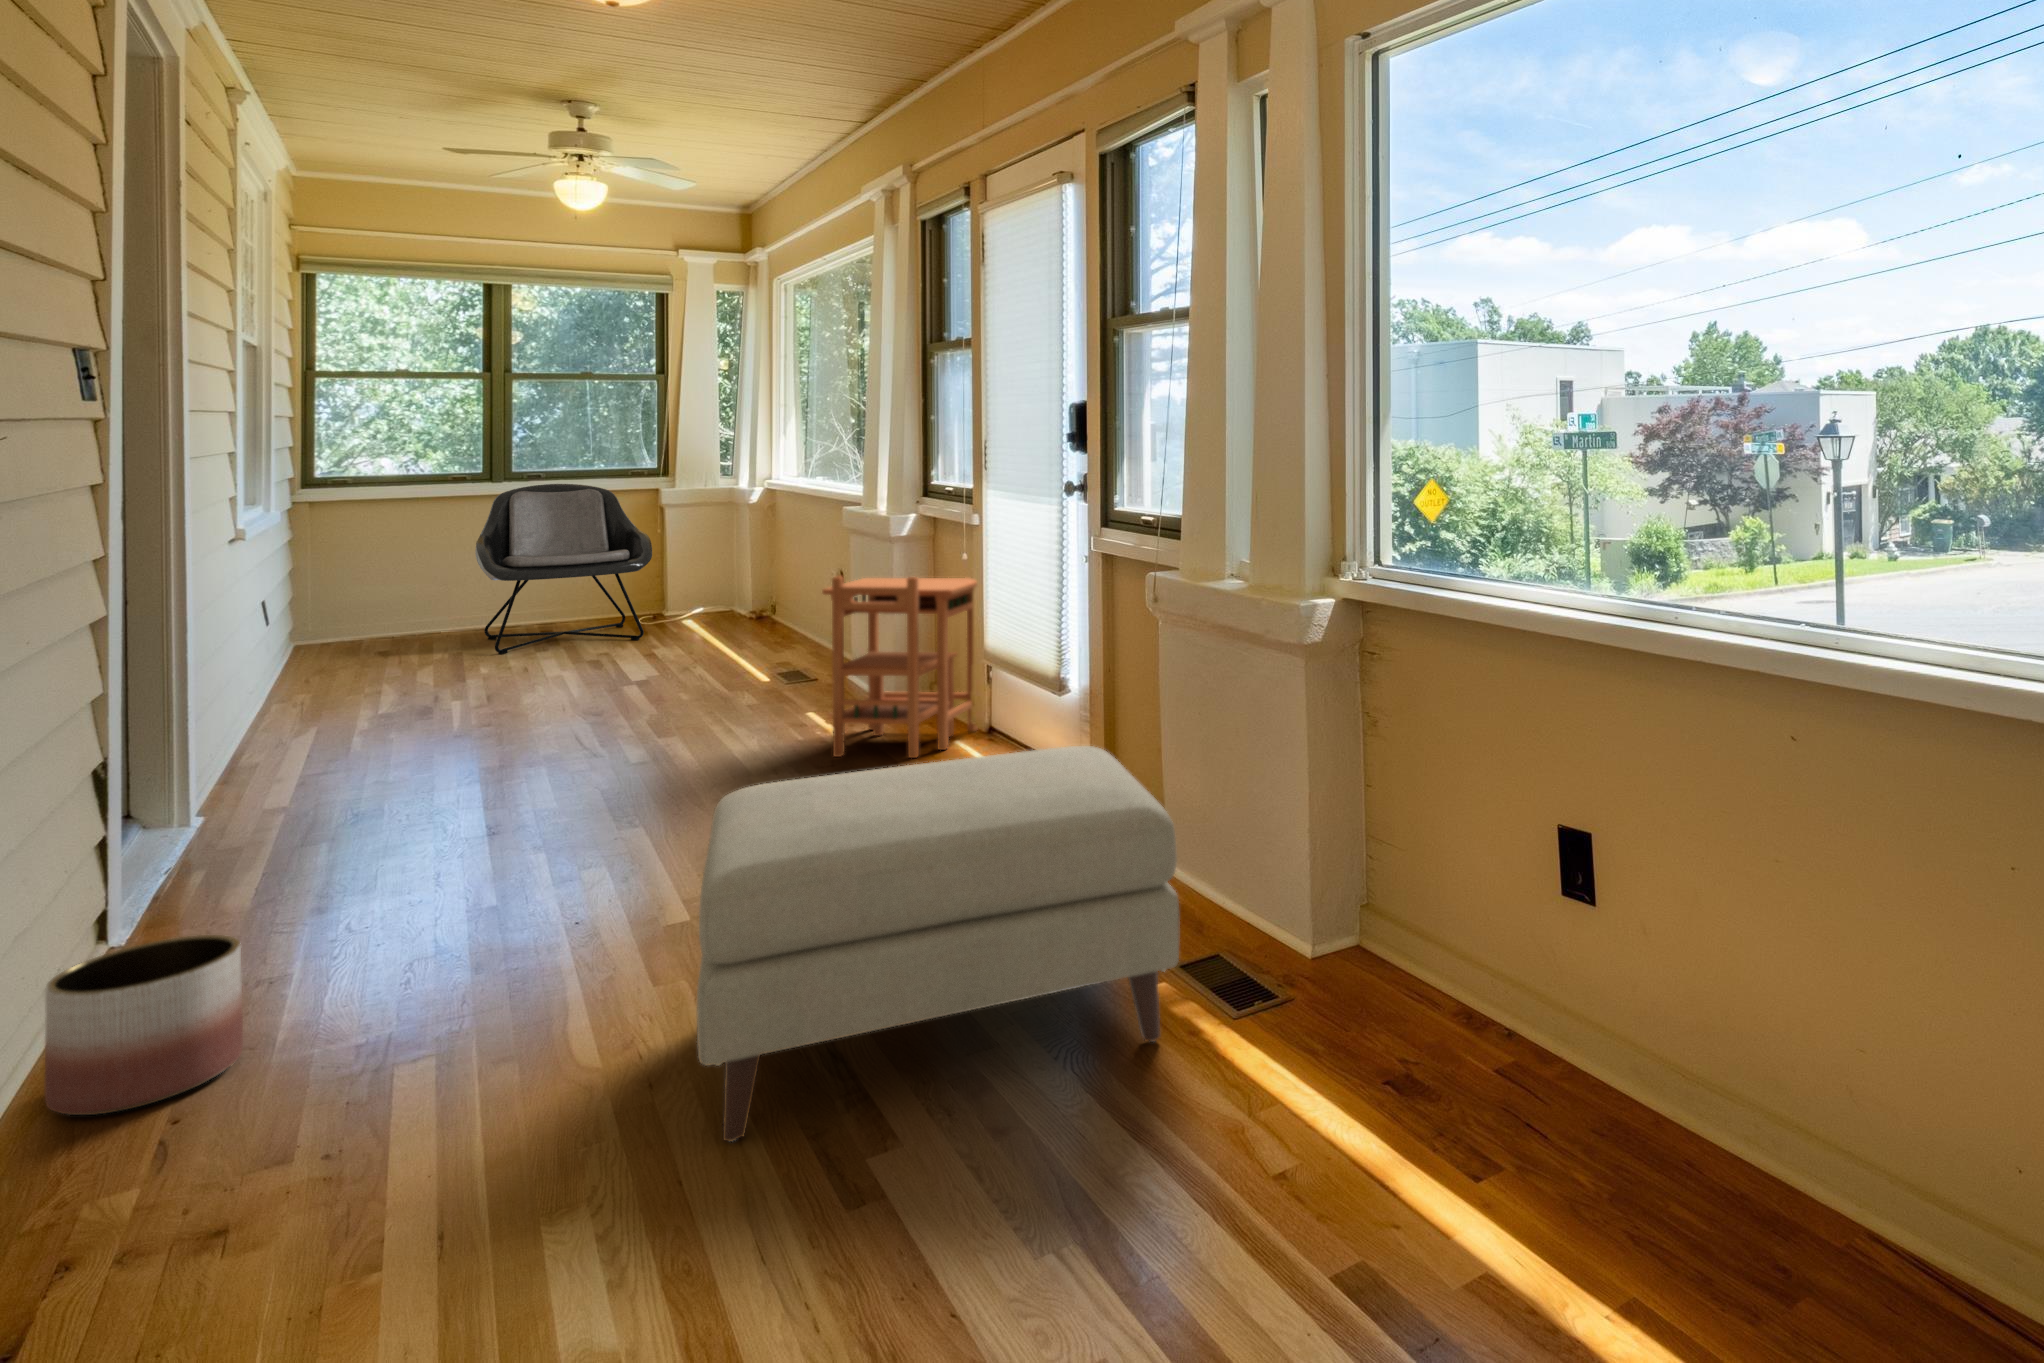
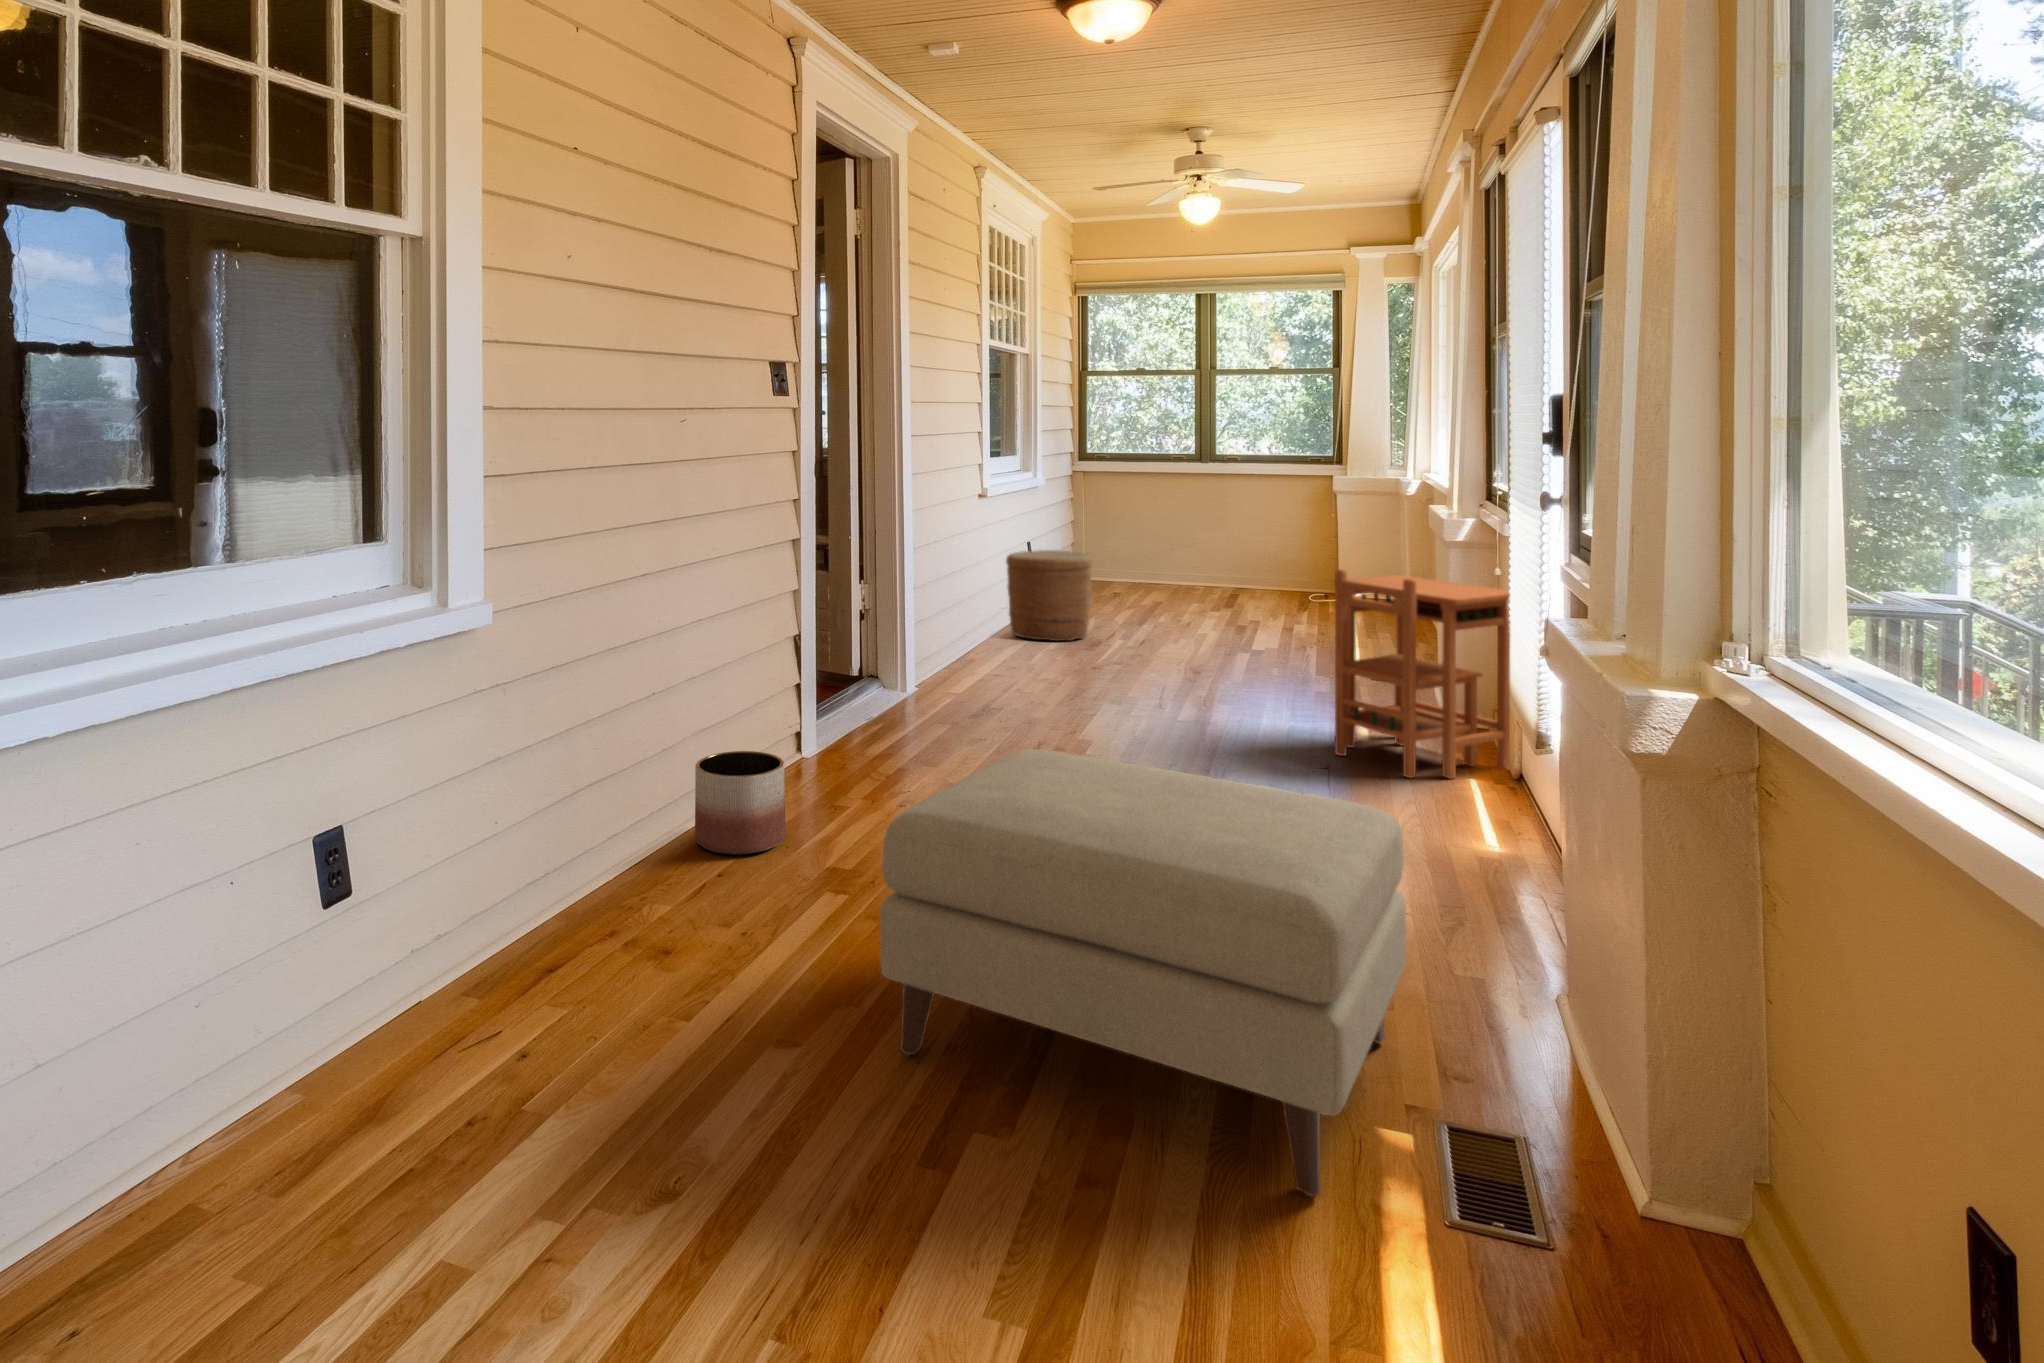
lounge chair: present [475,484,652,654] -> none [1174,463,1307,609]
woven basket: none [266,605,415,731] -> present [1006,550,1093,641]

